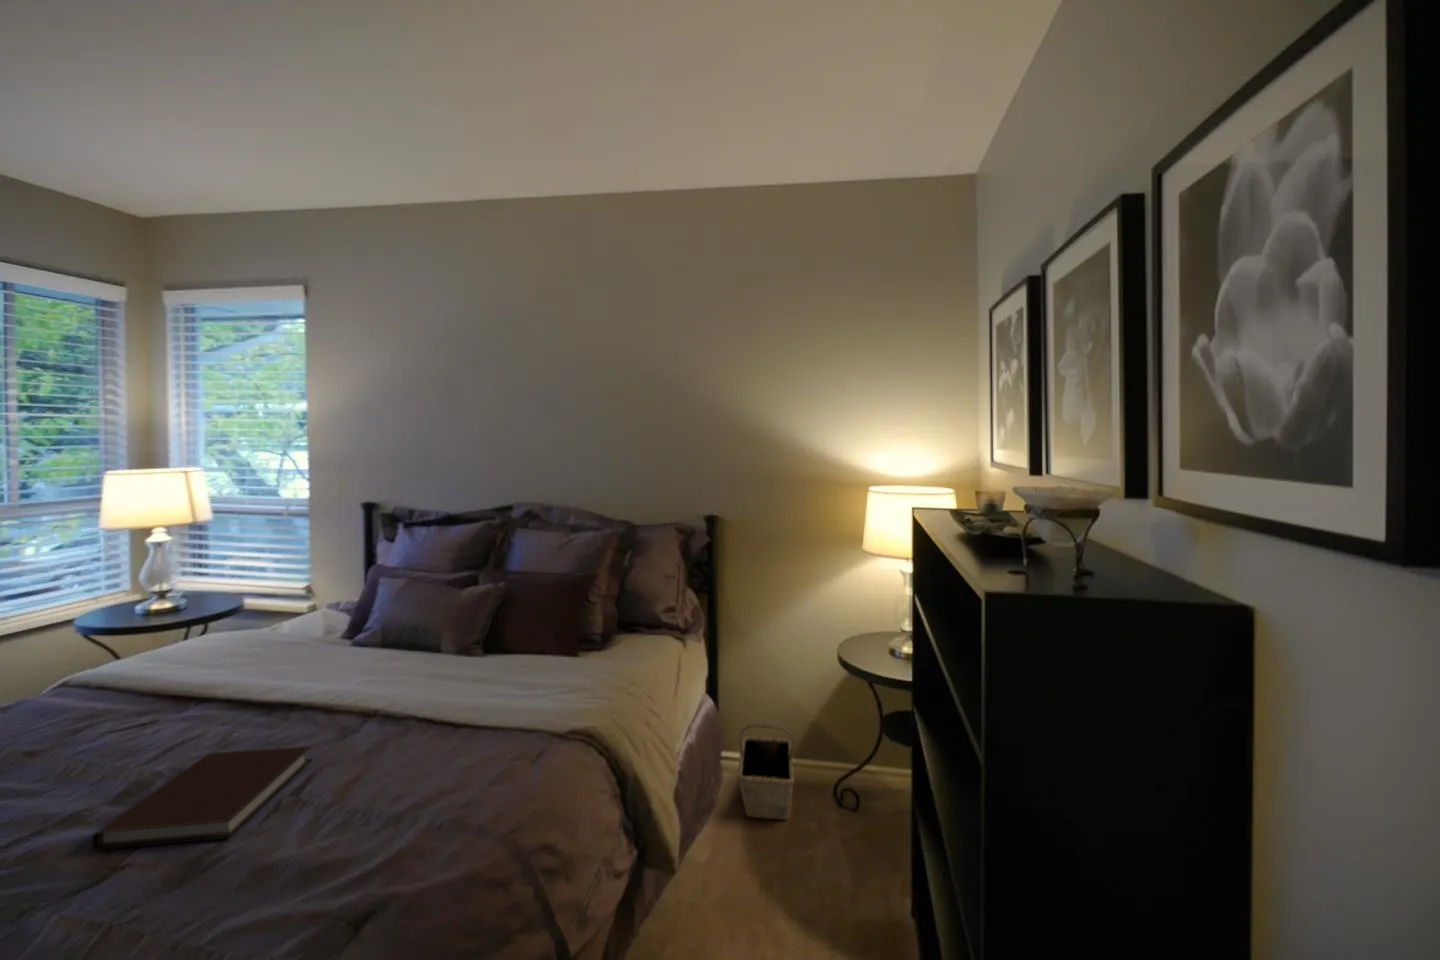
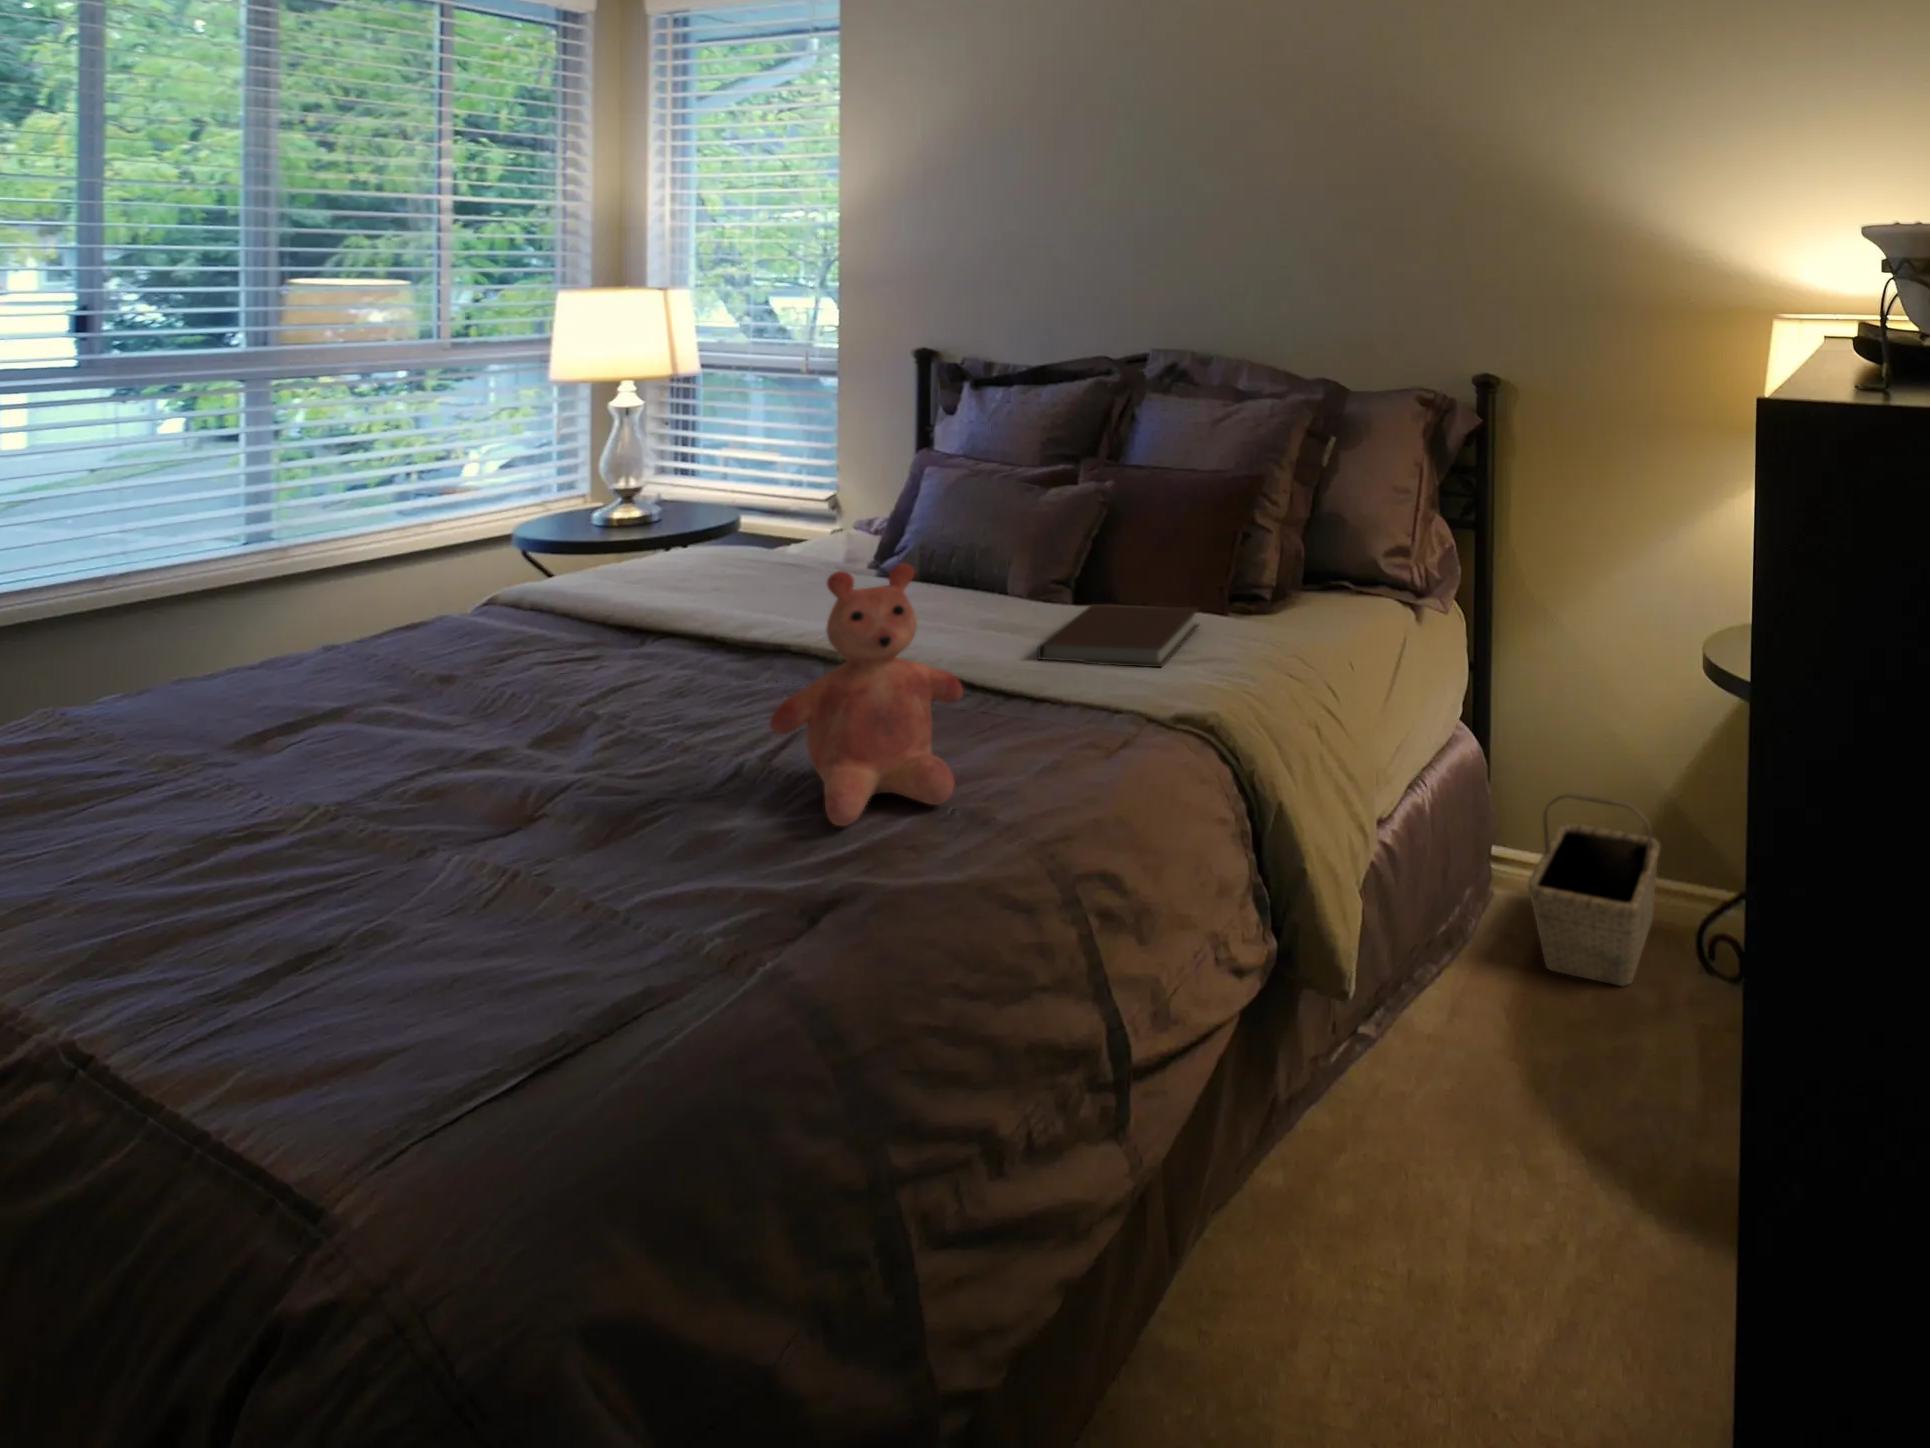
teddy bear: none [311,672,458,875] -> present [770,563,963,826]
notebook: present [92,746,311,849] -> present [1038,604,1198,667]

